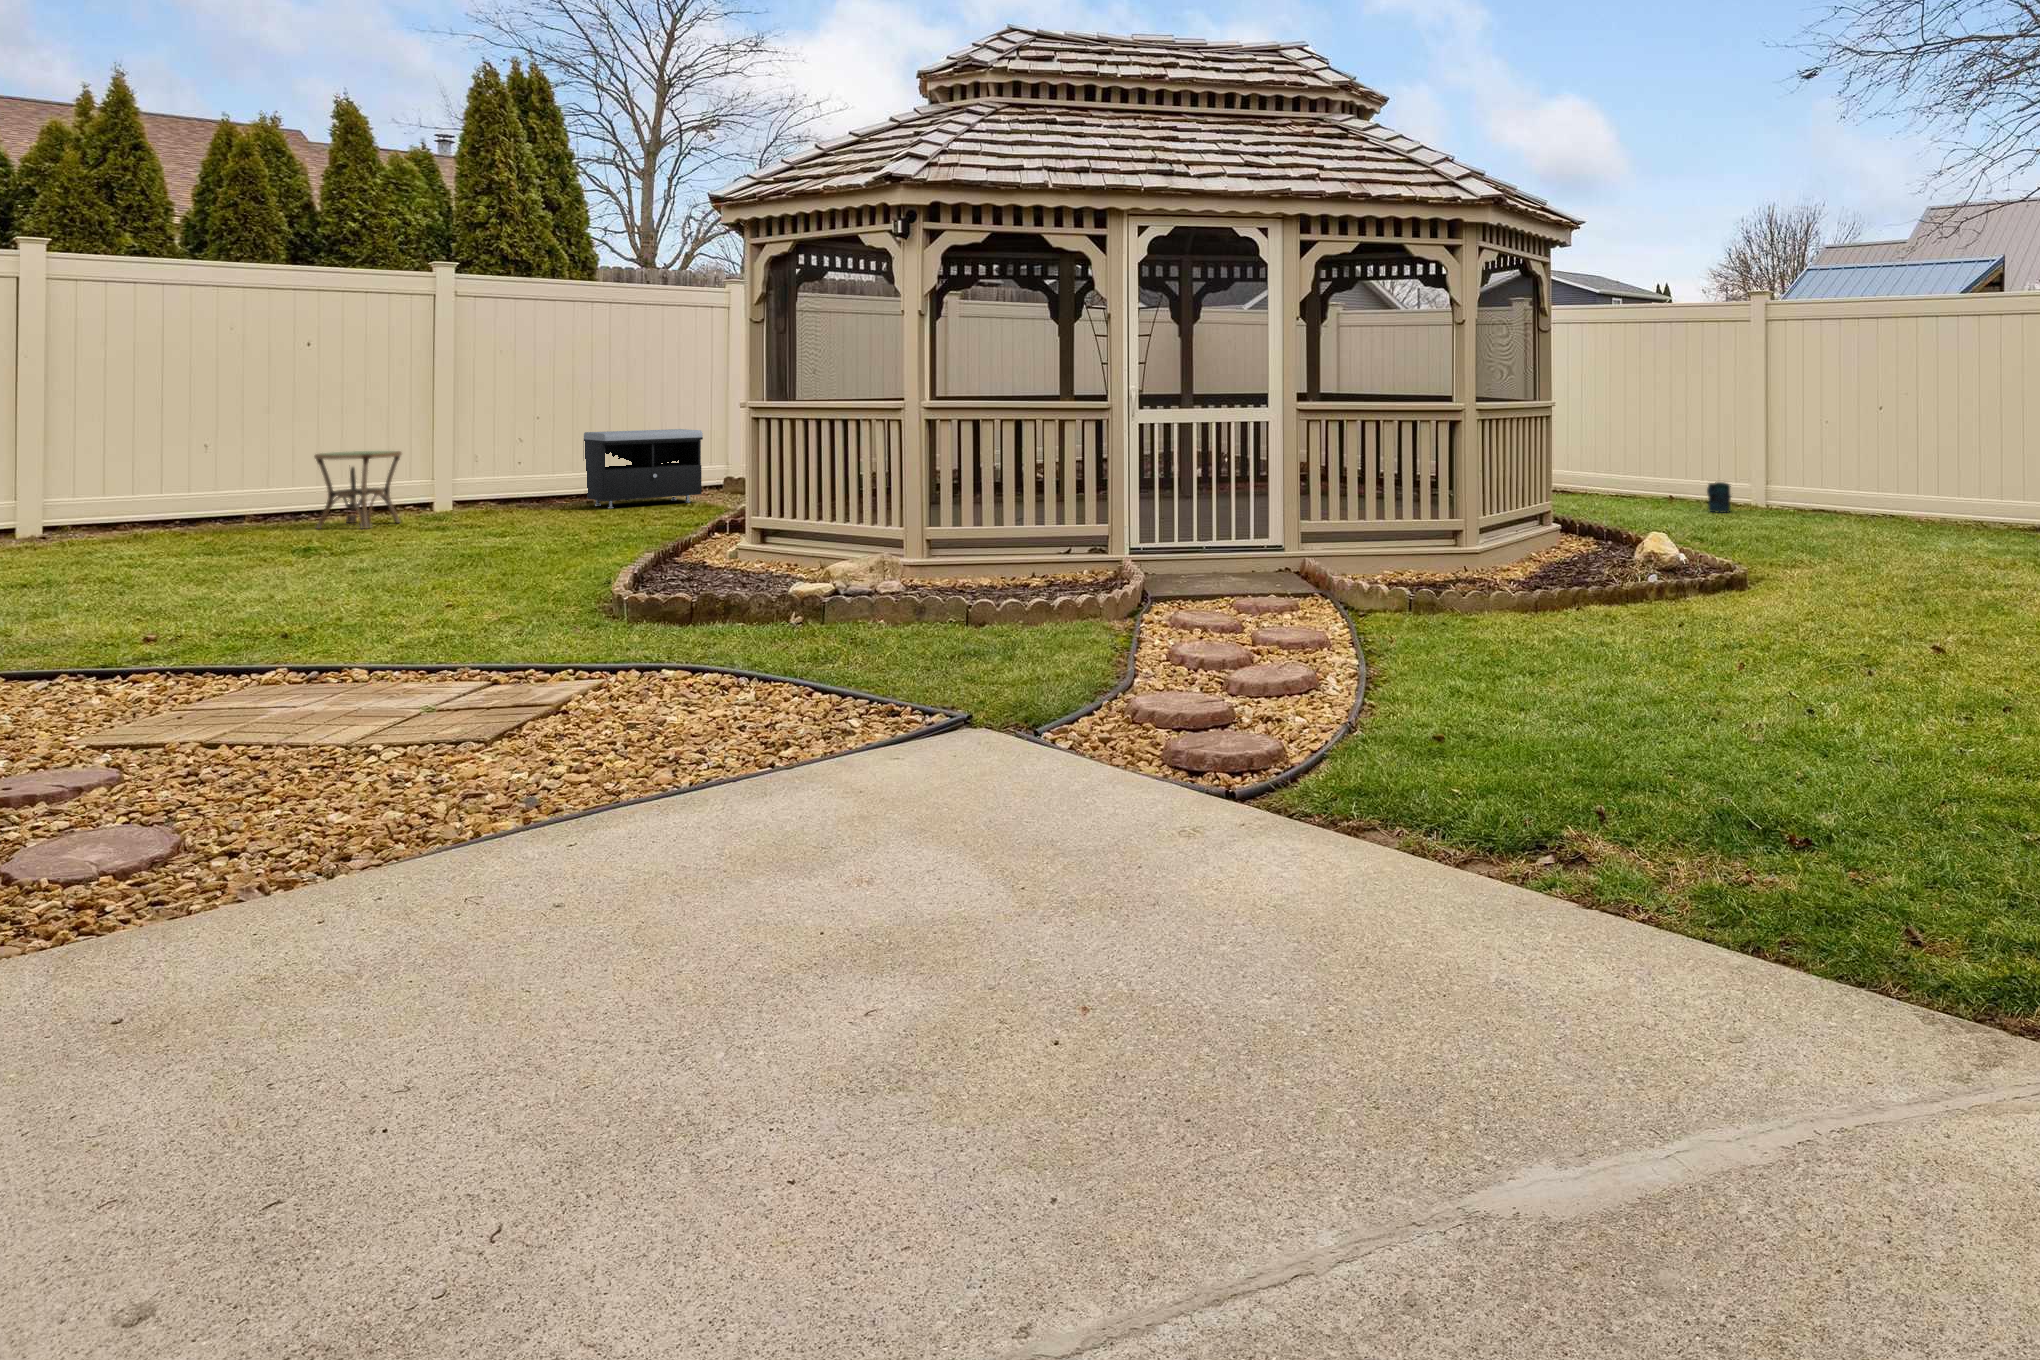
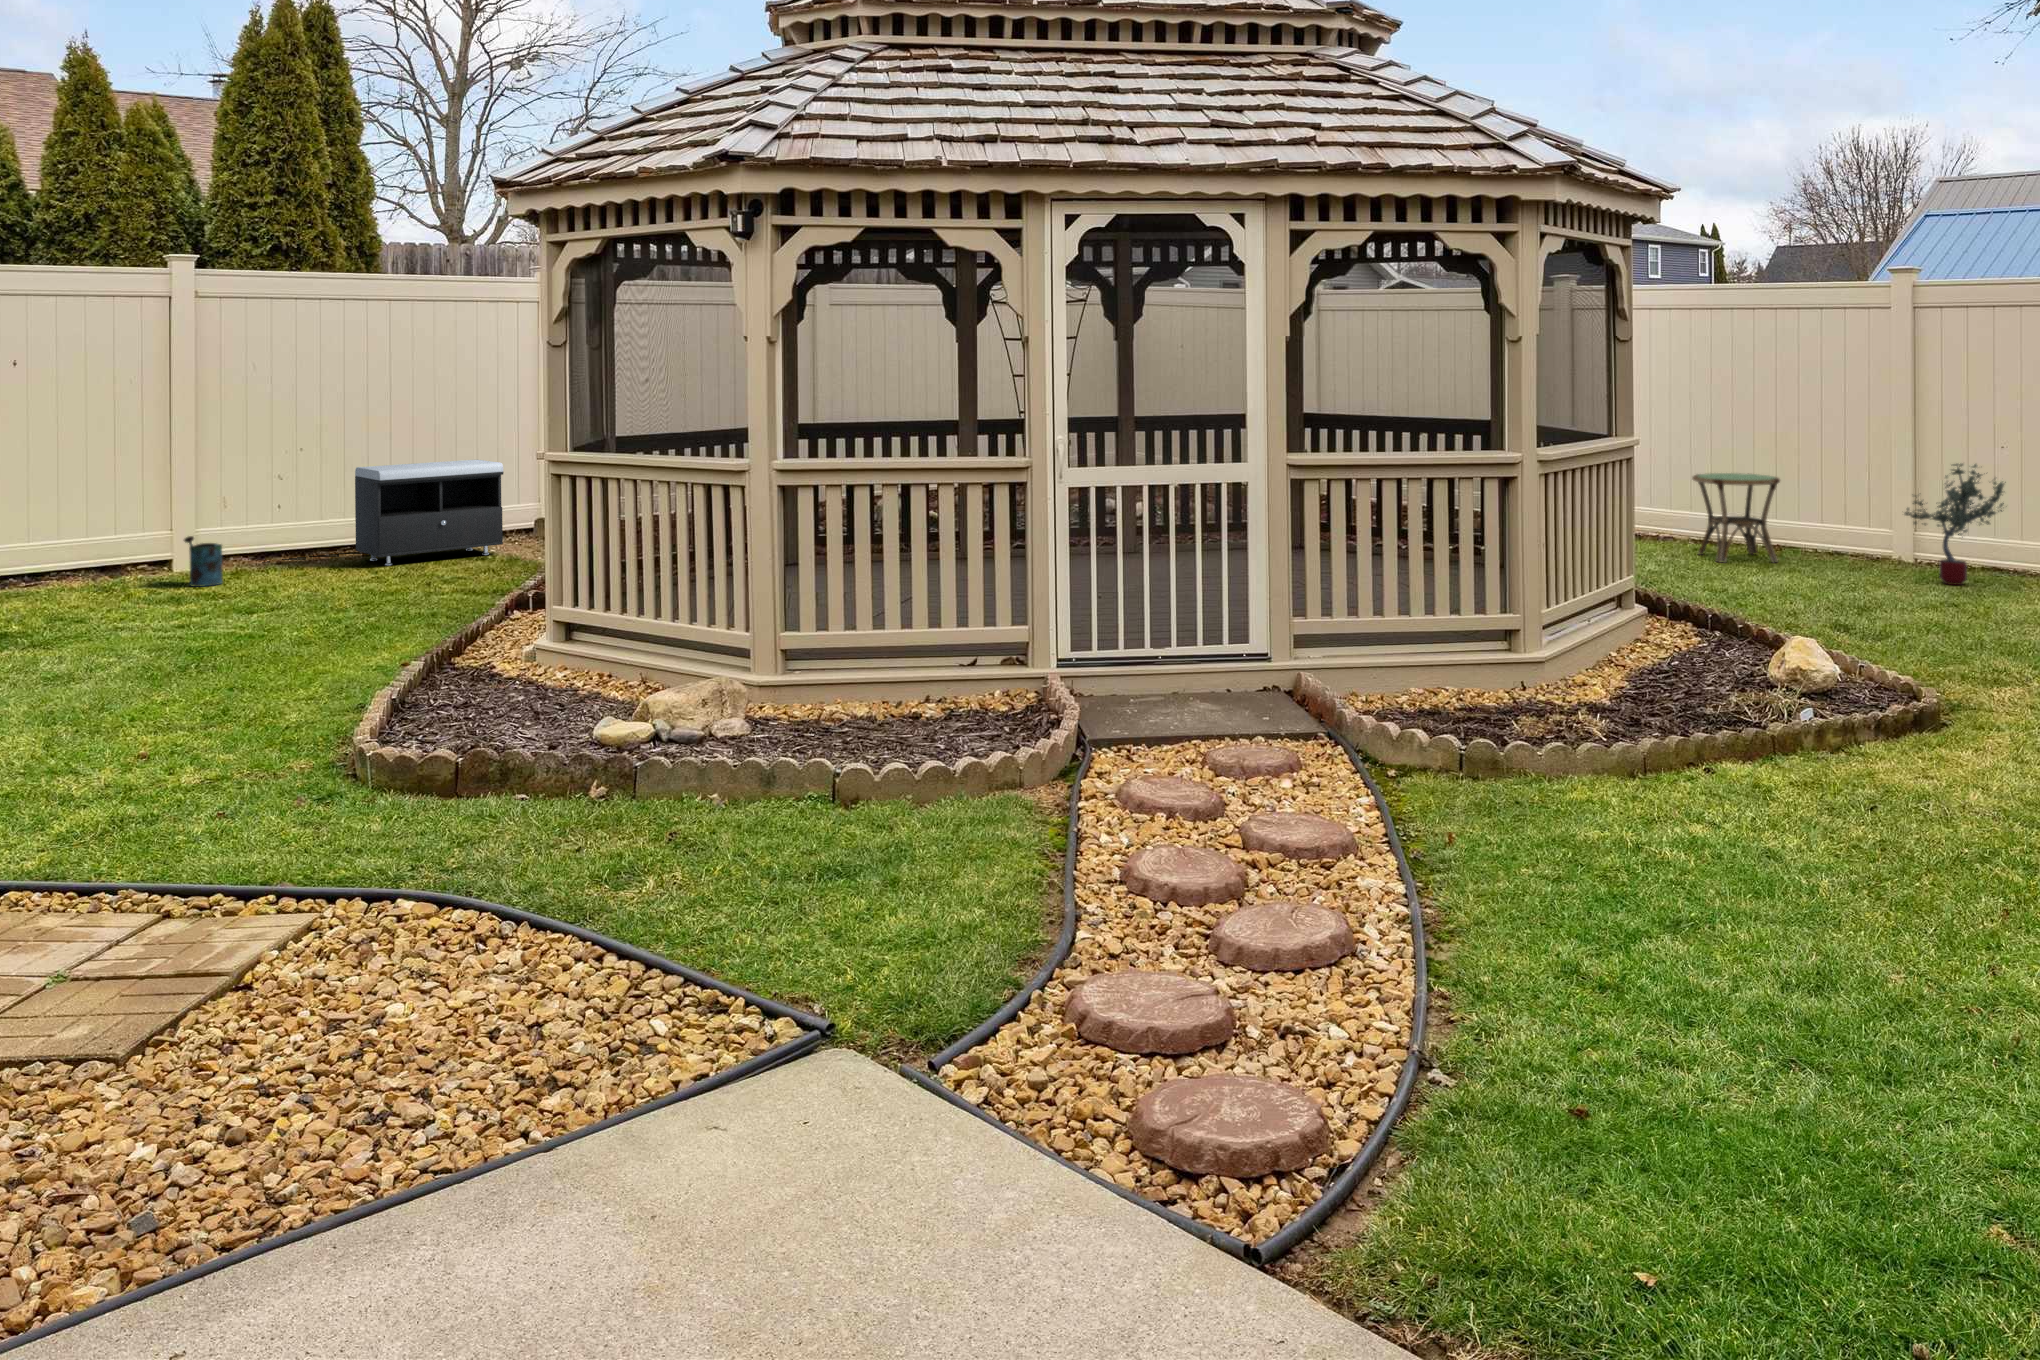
potted tree: none [1758,429,1829,519] -> present [1905,464,2006,585]
side table: present [314,451,402,529] -> present [1692,473,1780,563]
watering can: present [1707,482,1731,513] -> present [184,536,223,587]

